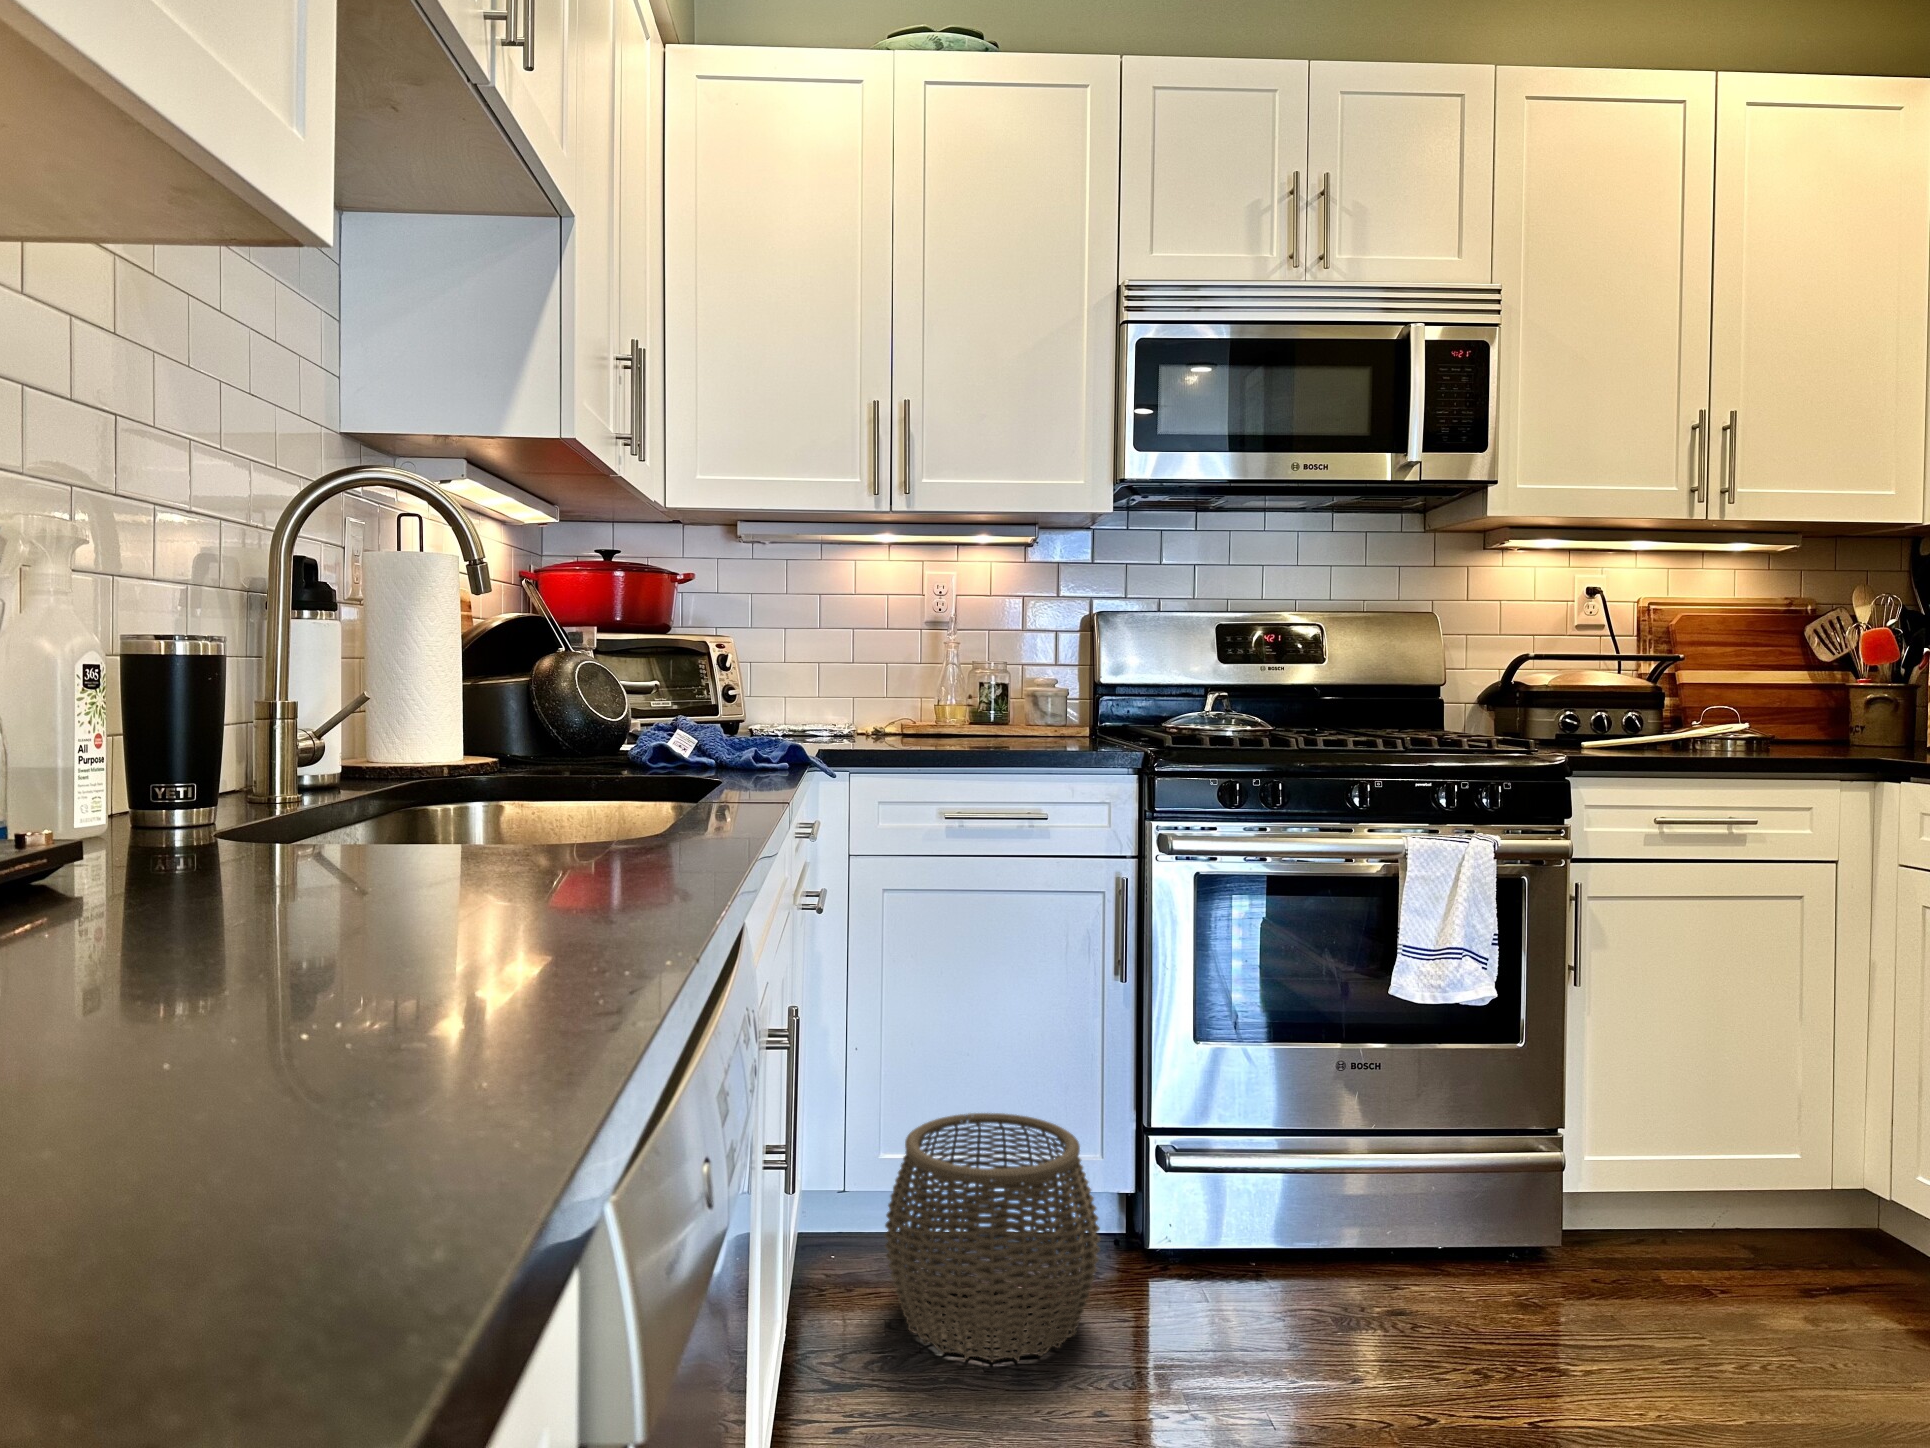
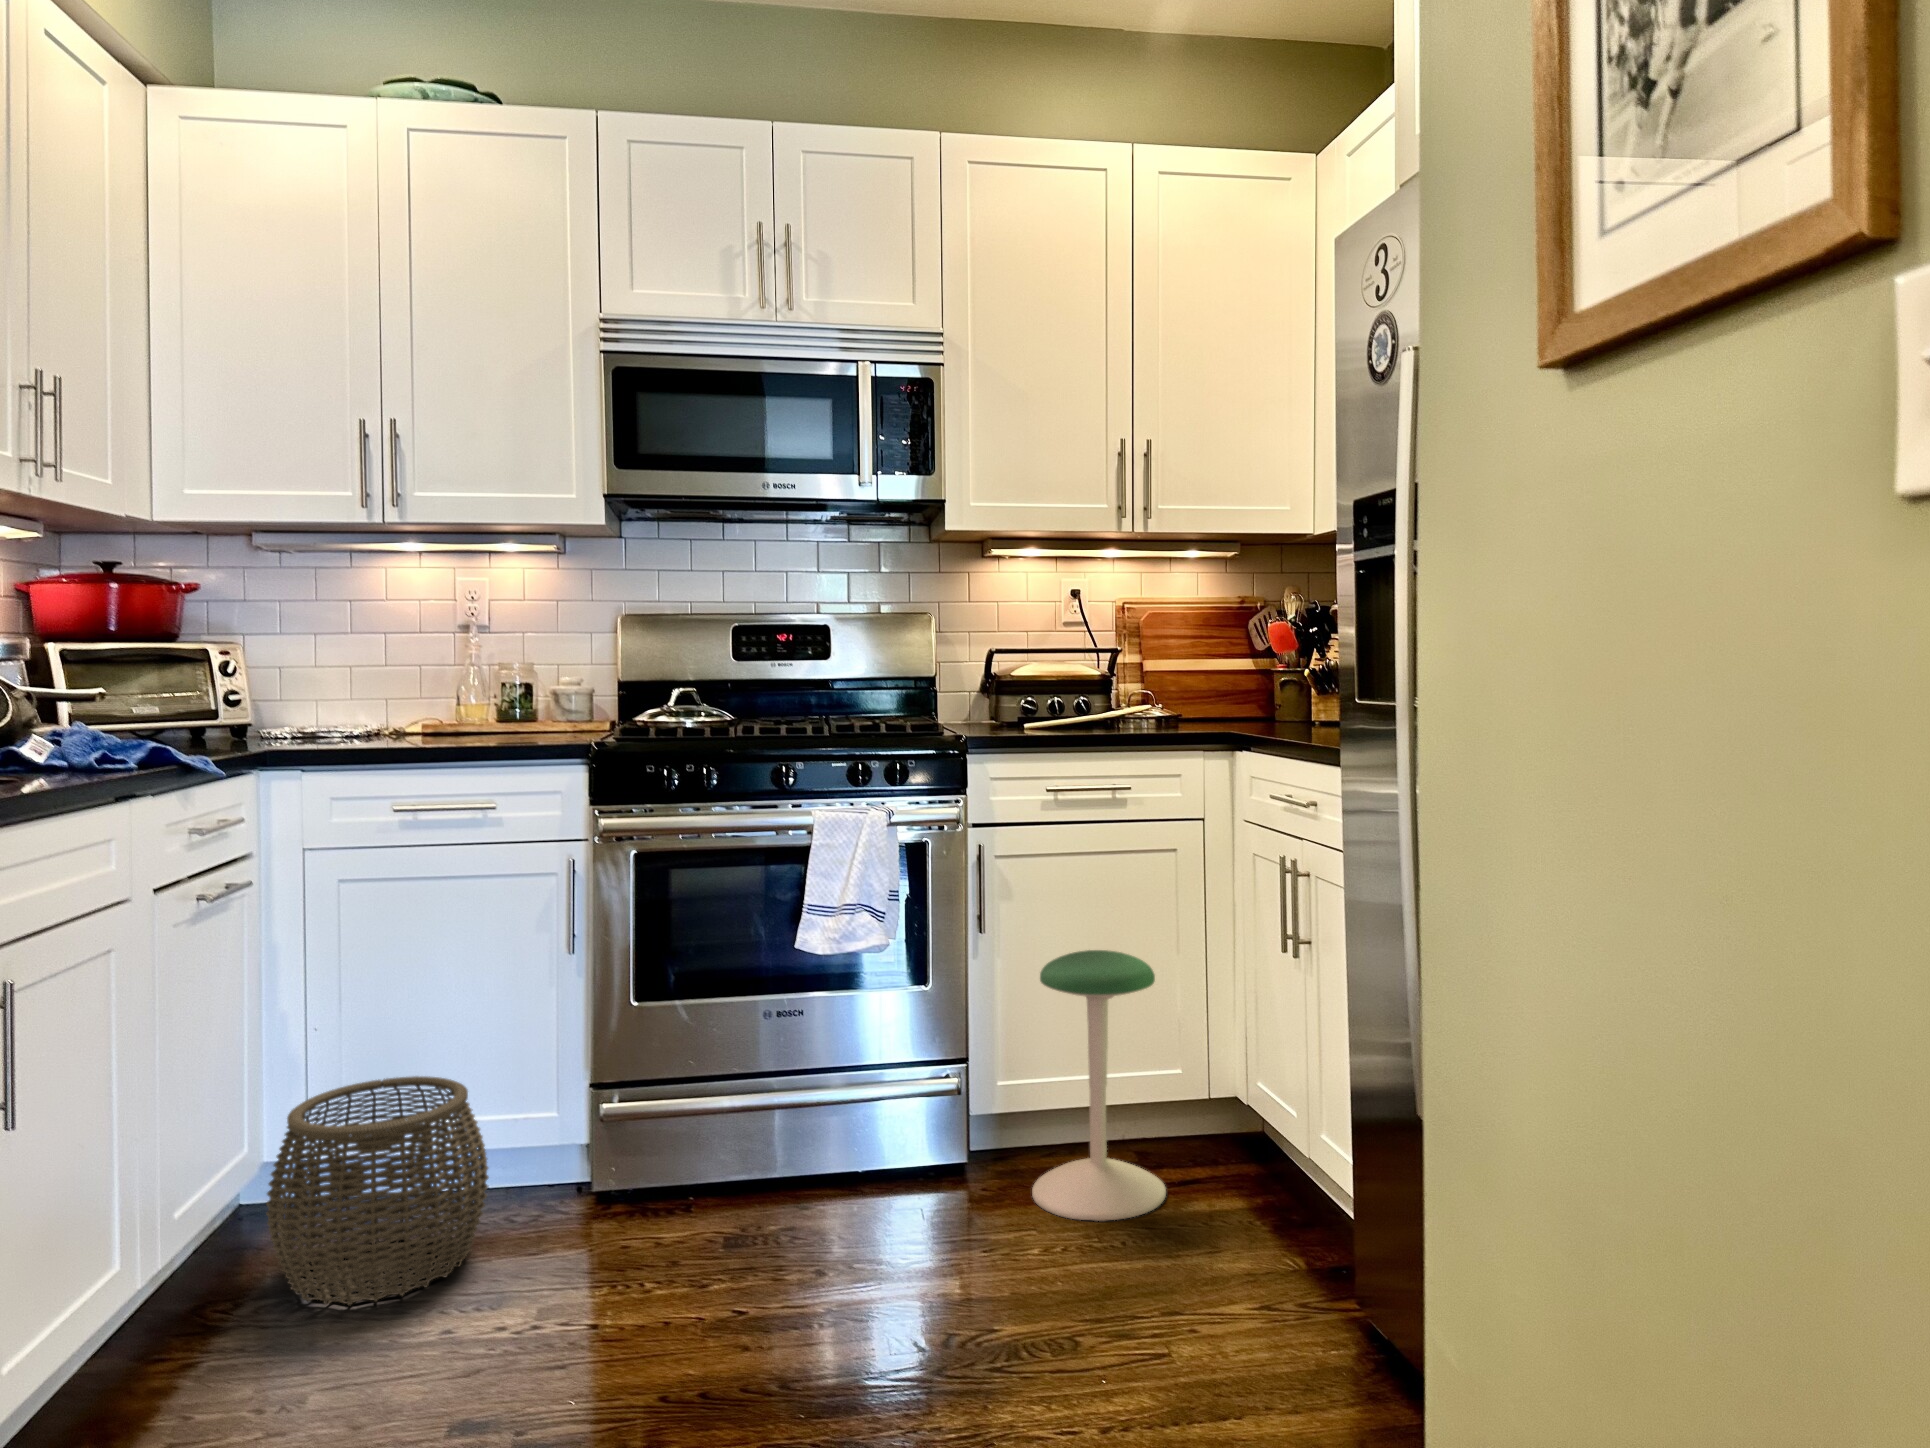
stool: none [1661,1012,1845,1333] -> present [1032,950,1166,1221]

